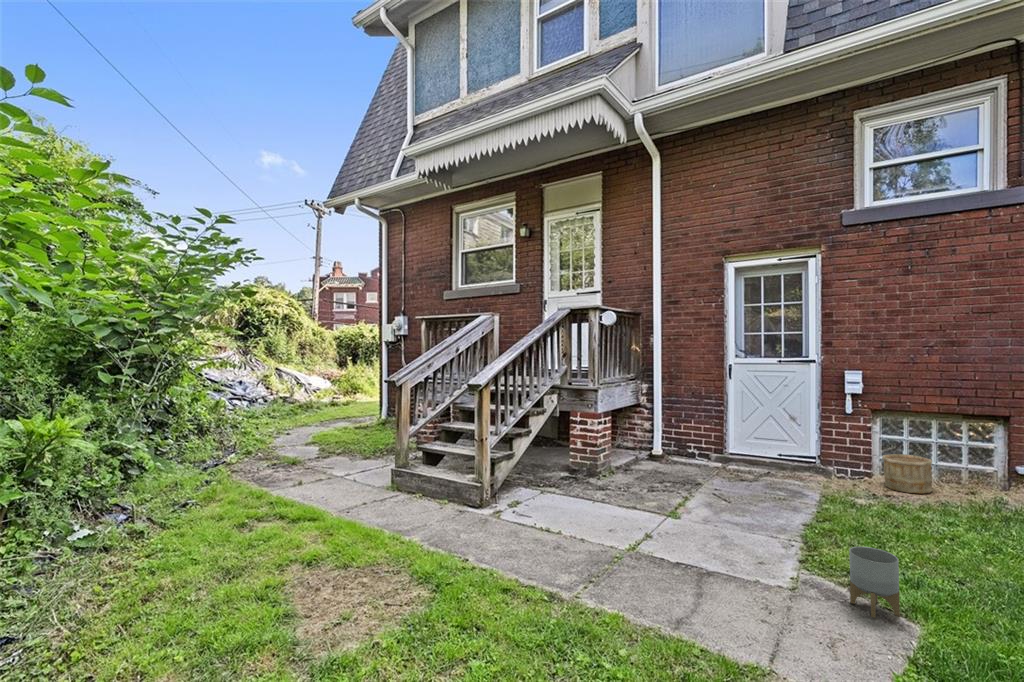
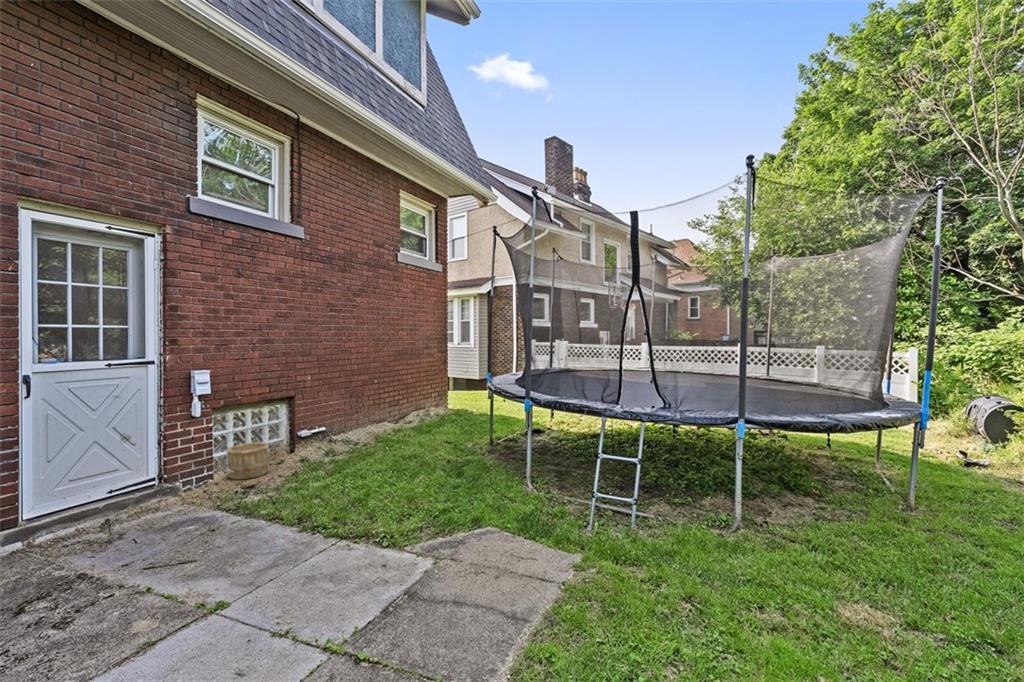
planter: present [849,547,900,618] -> none [454,483,483,533]

